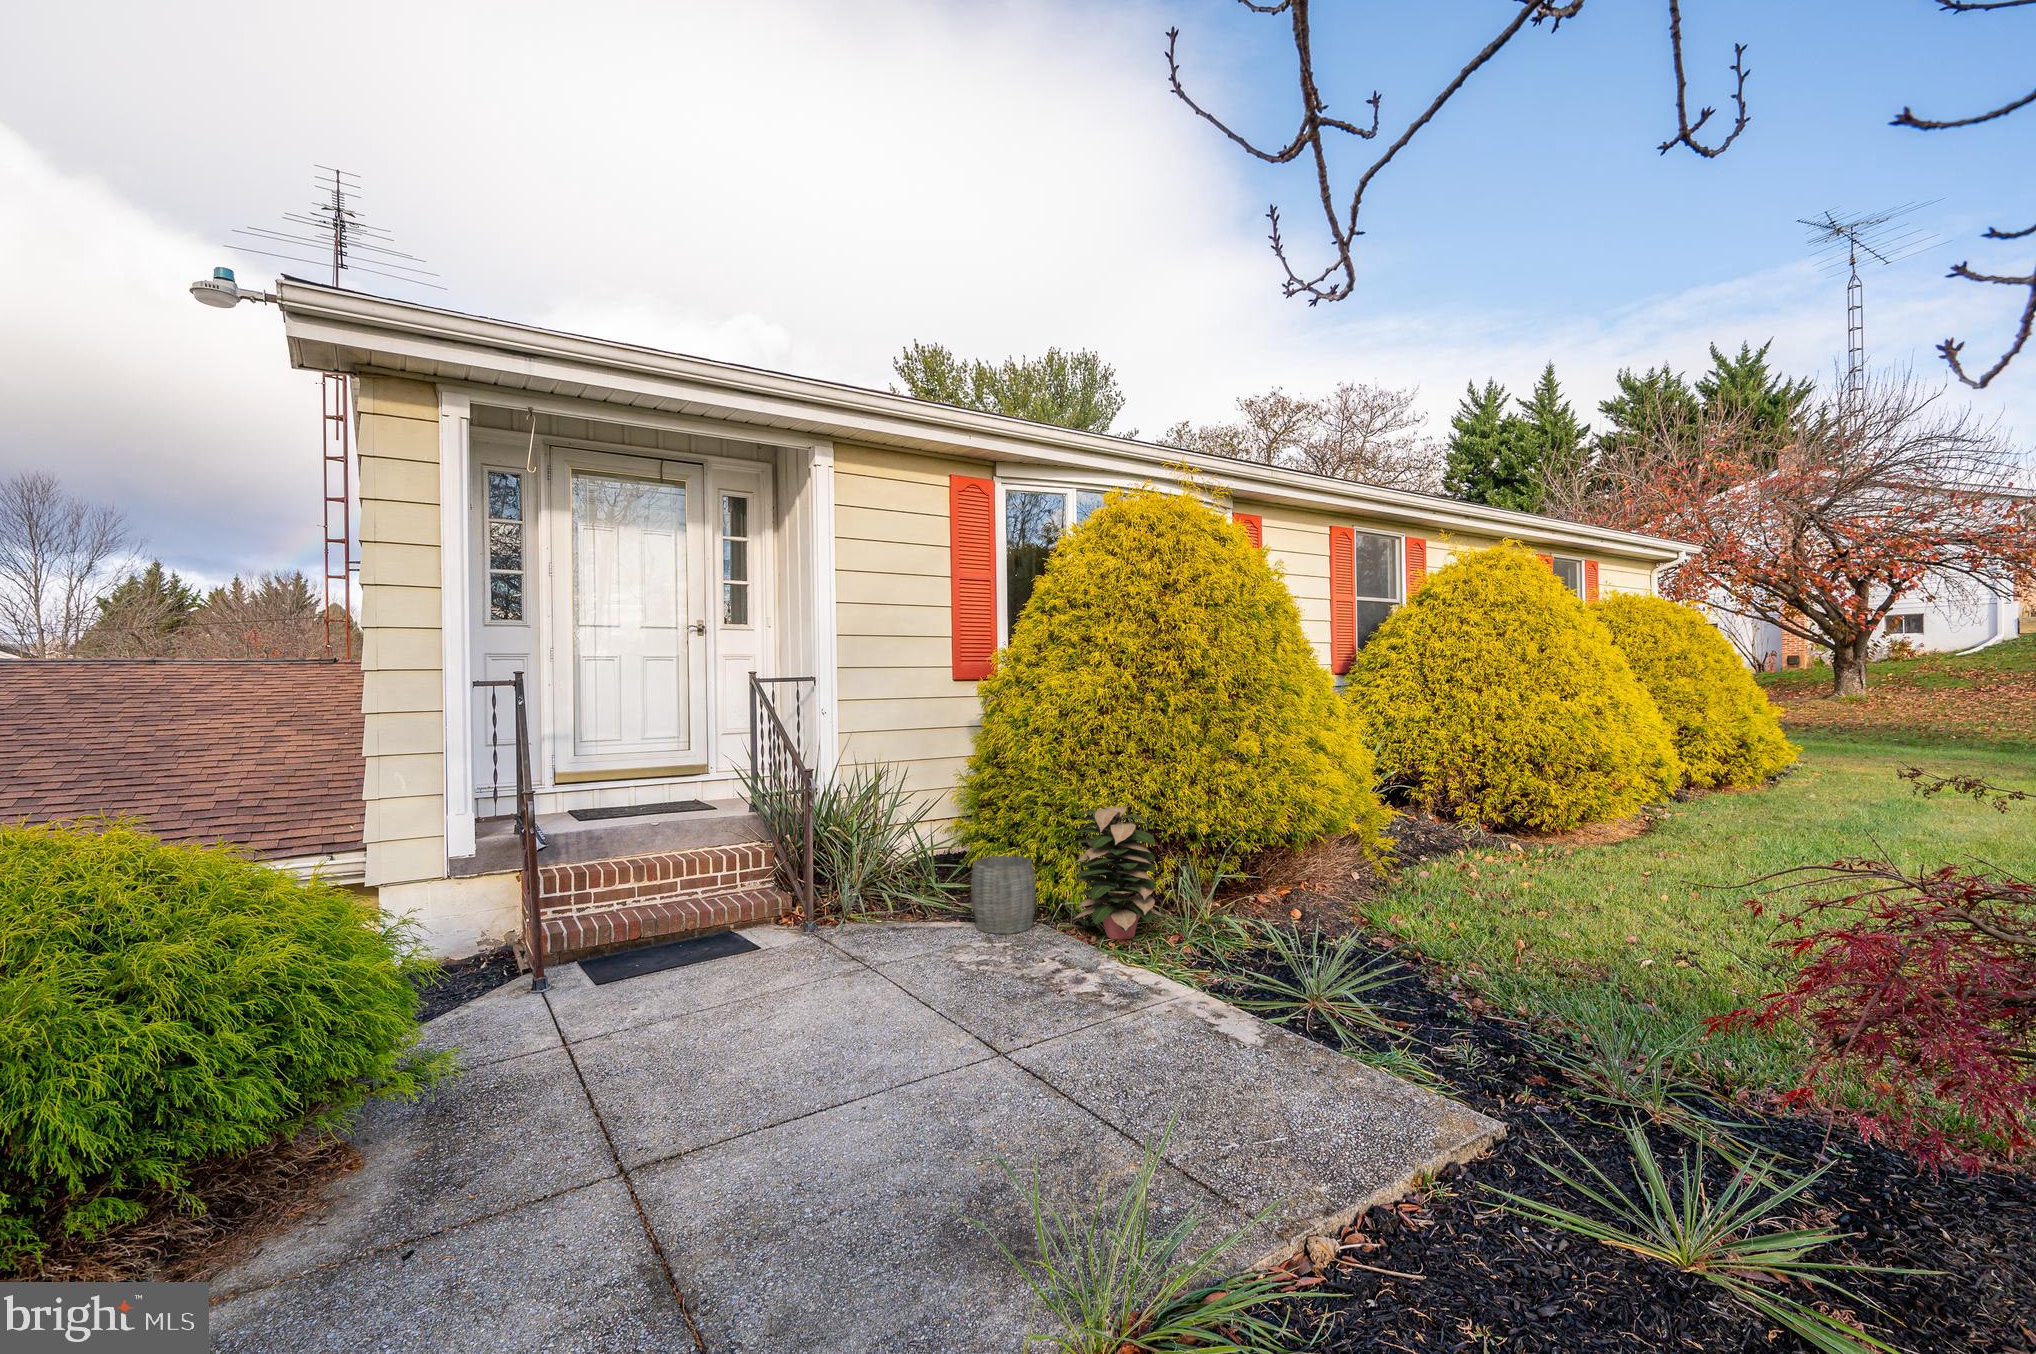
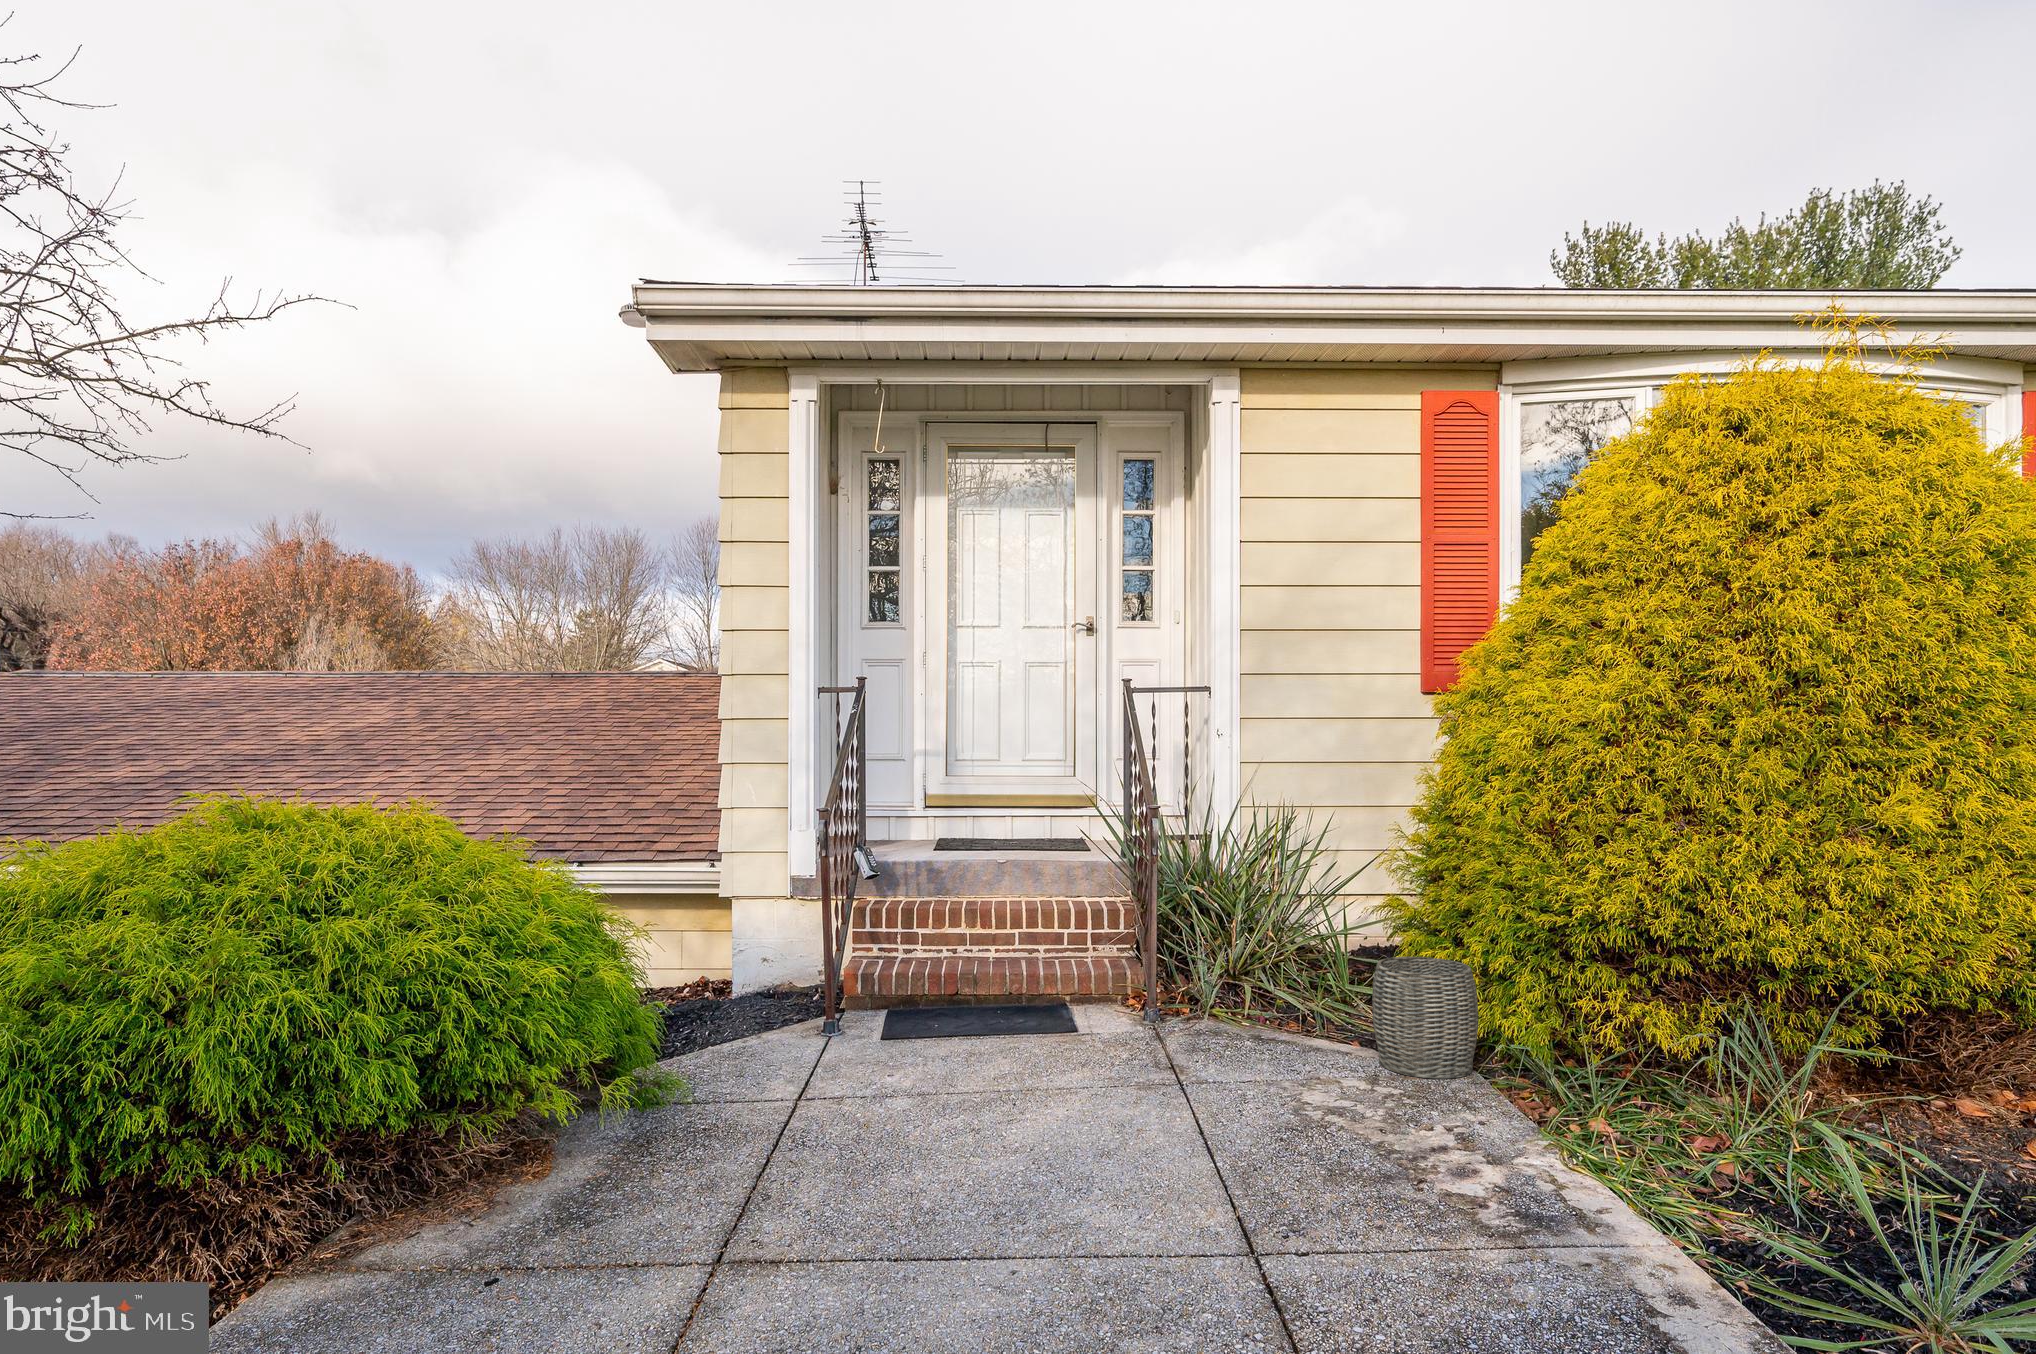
decorative plant: present [1073,807,1164,940] -> none [1519,896,1696,1123]

